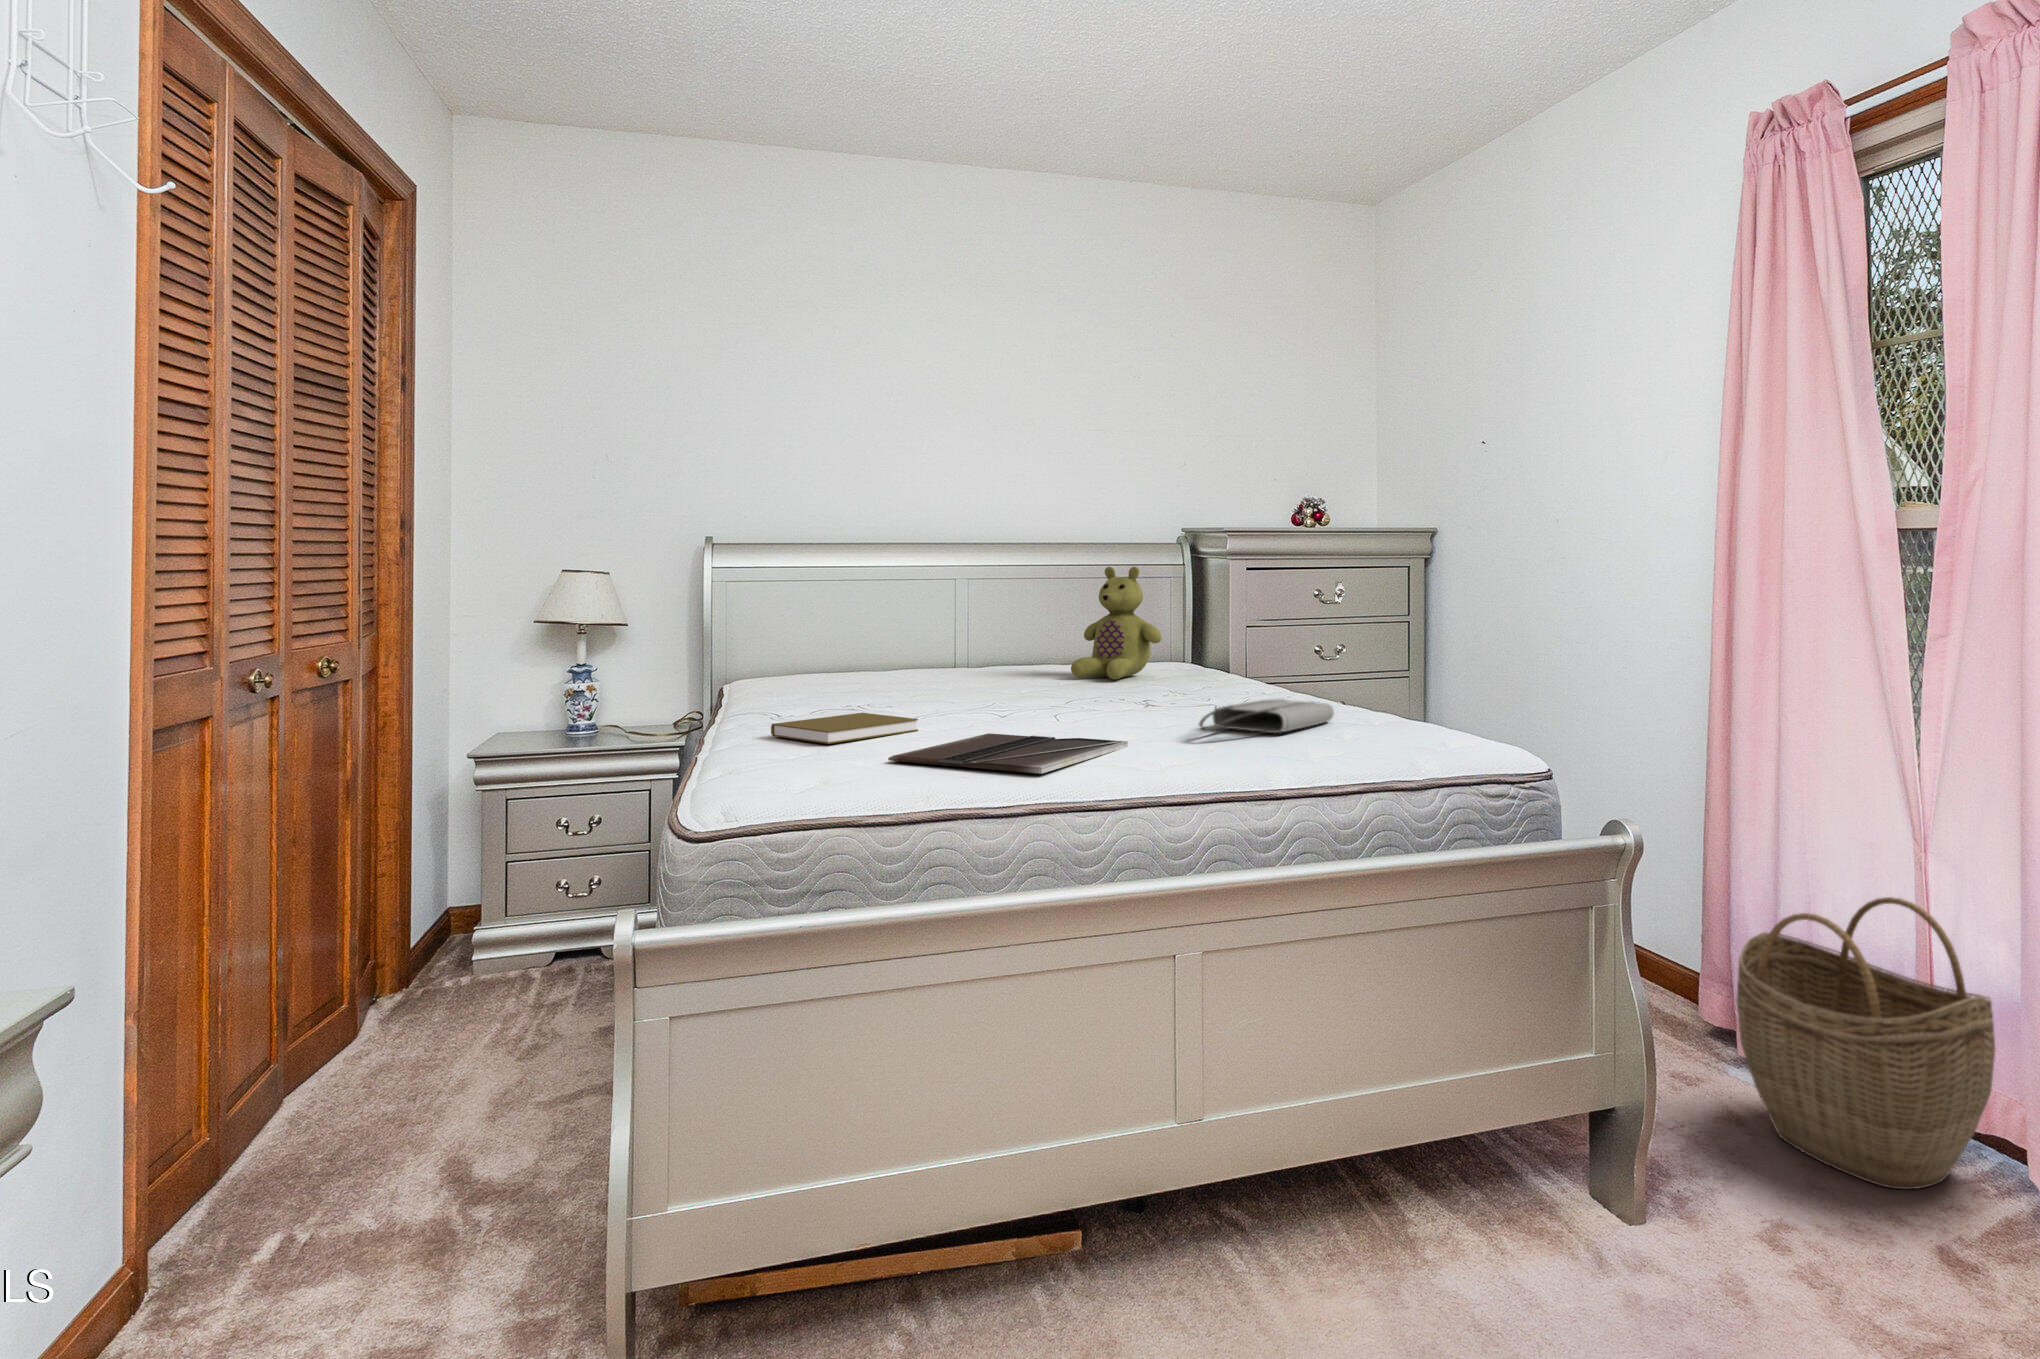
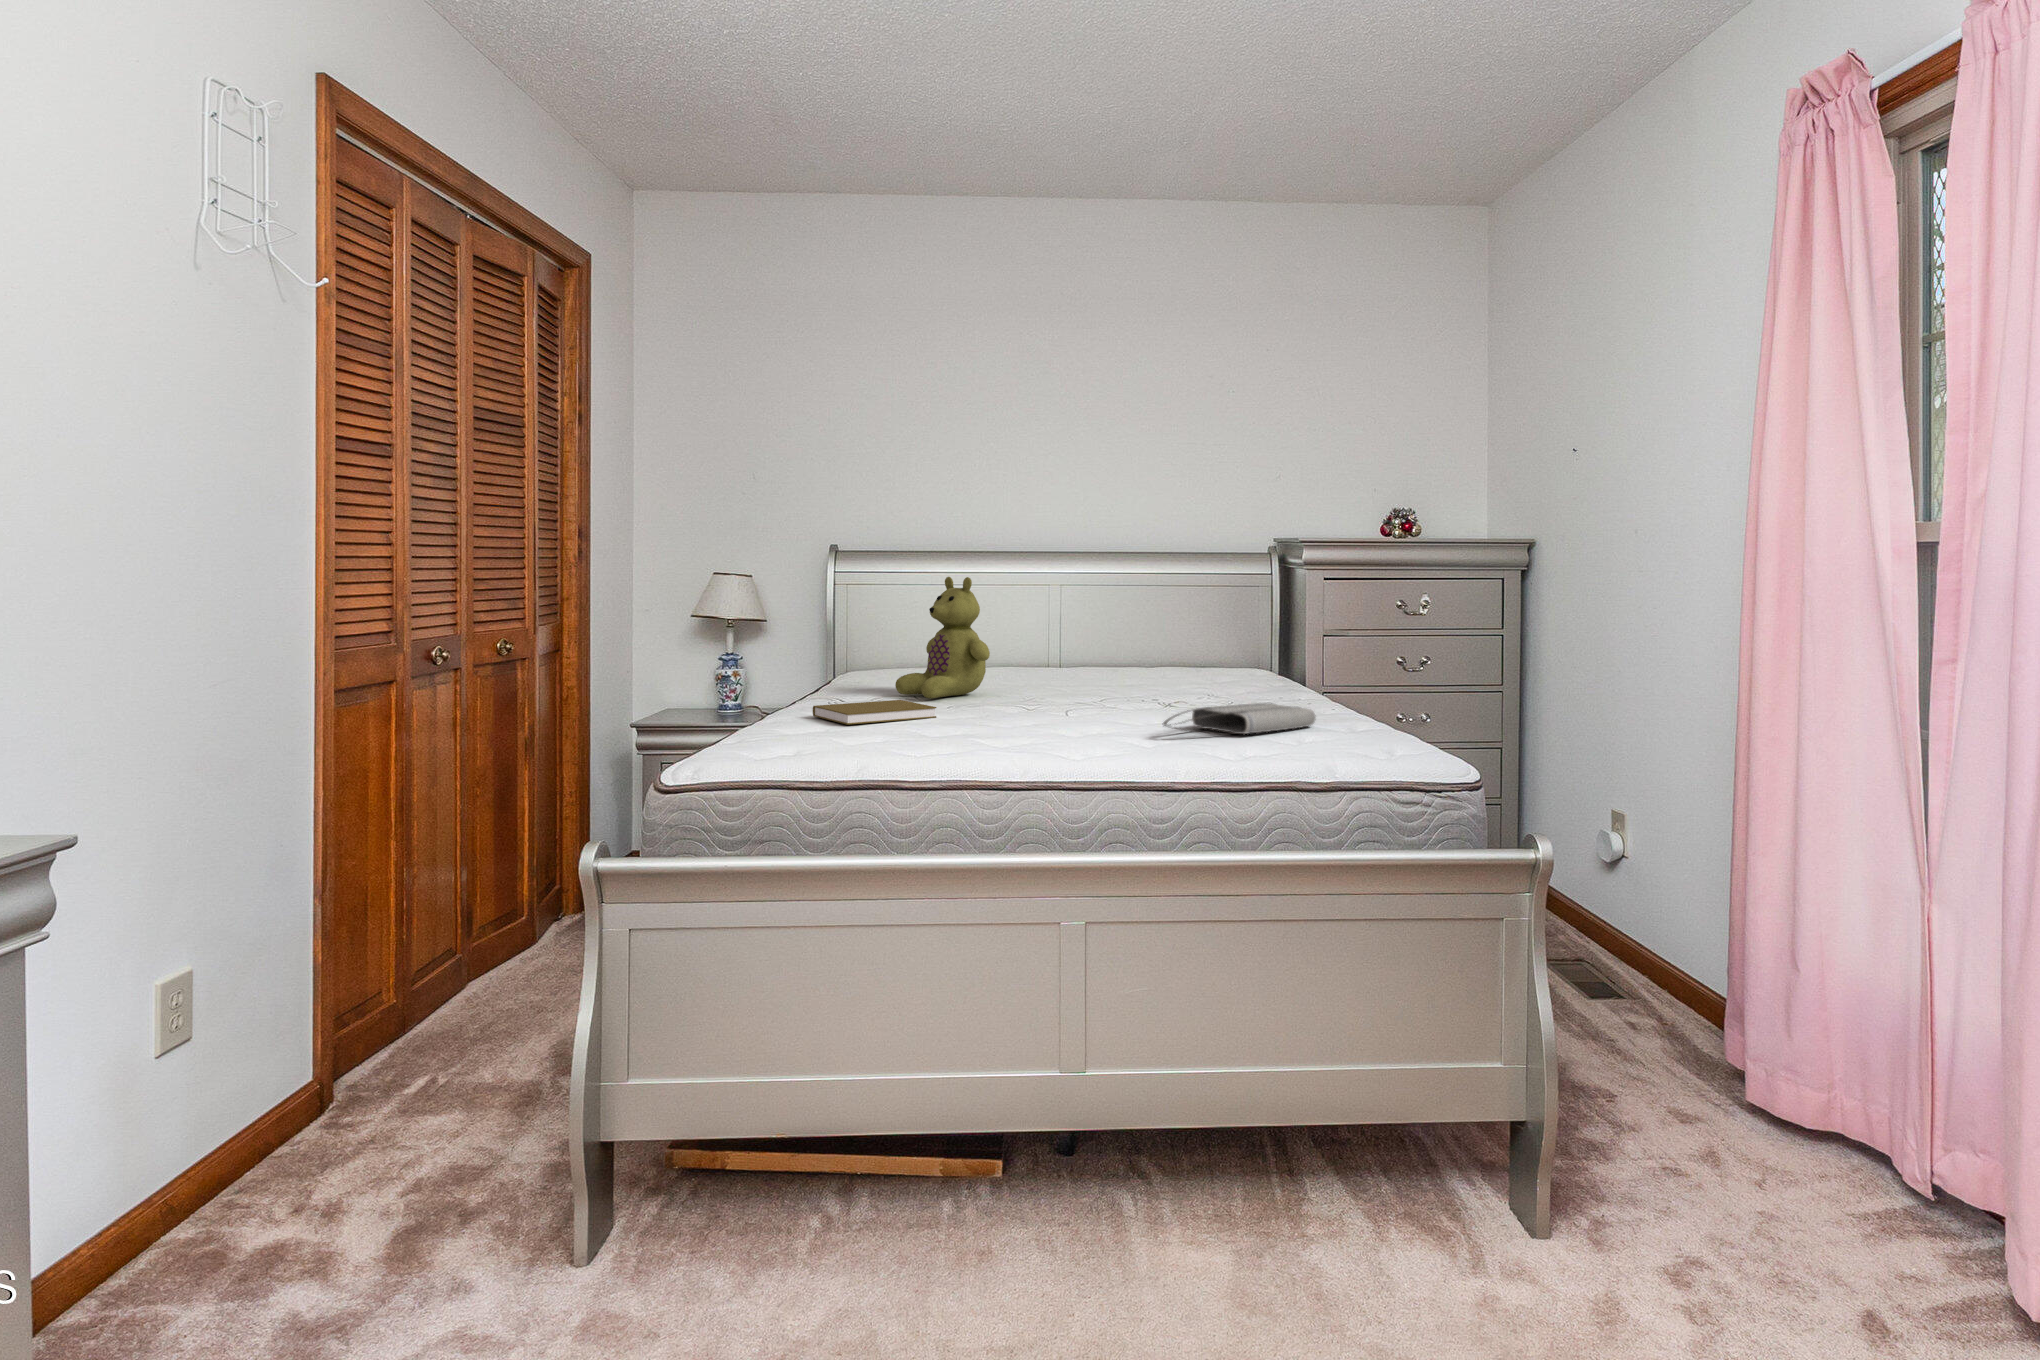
stuffed bear: present [1071,567,1162,680] -> present [895,577,990,699]
laptop: present [888,733,1128,774] -> none [876,722,1093,758]
woven basket: present [1737,897,1996,1189] -> none [1711,941,1978,1248]

